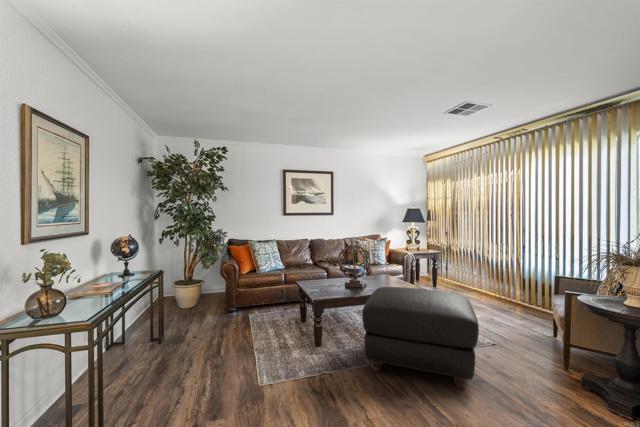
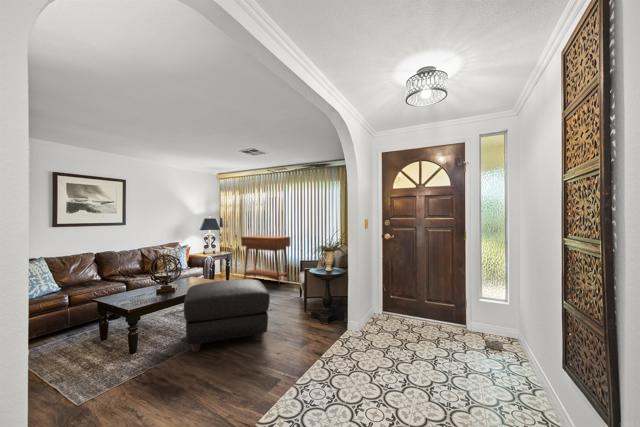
console table: none [452,233,526,305] -> present [241,236,290,285]

